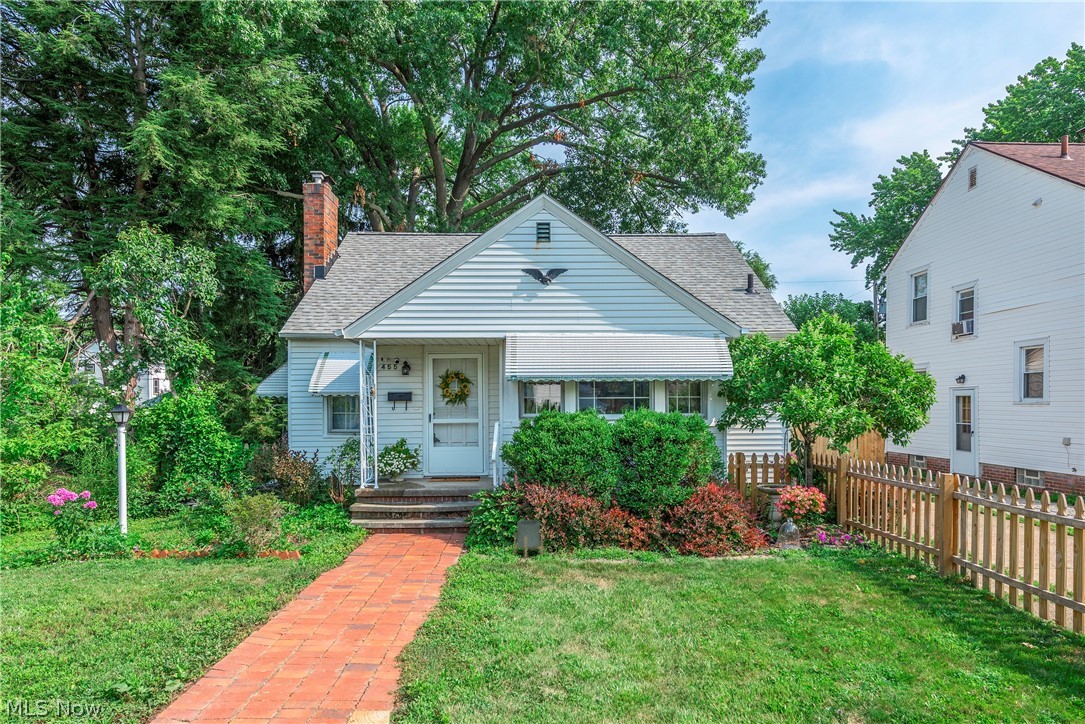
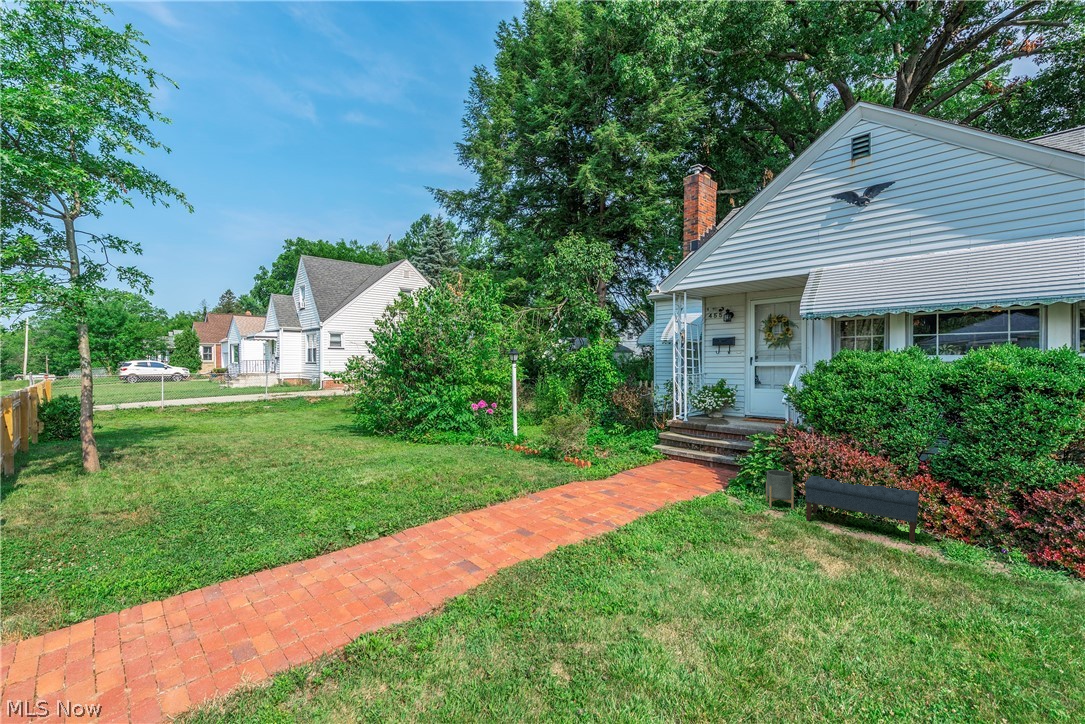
bench: none [557,515,640,561] -> present [805,476,919,543]

